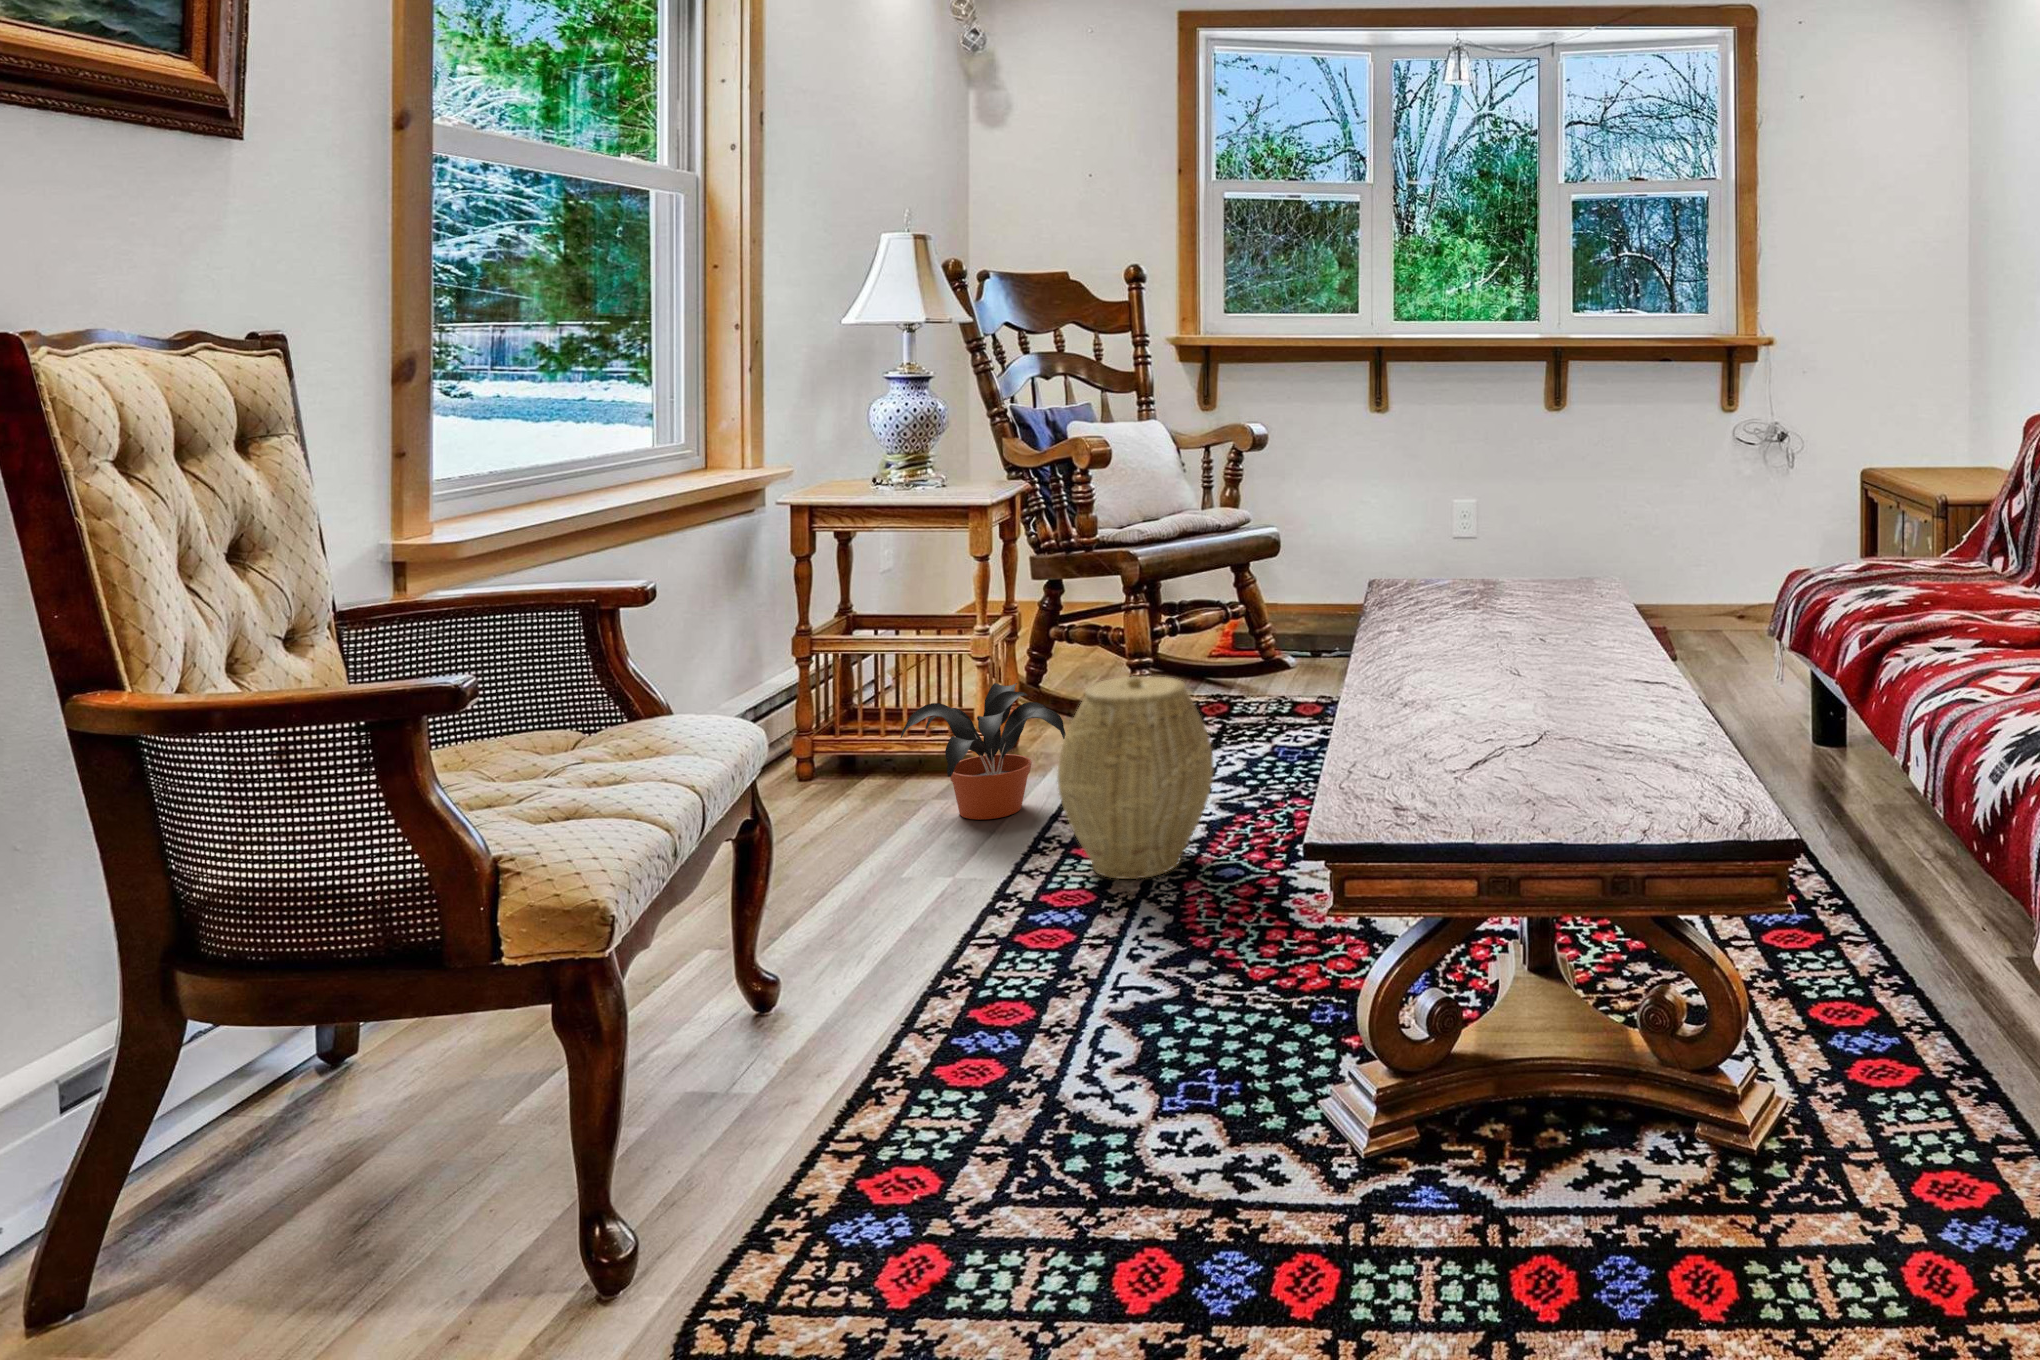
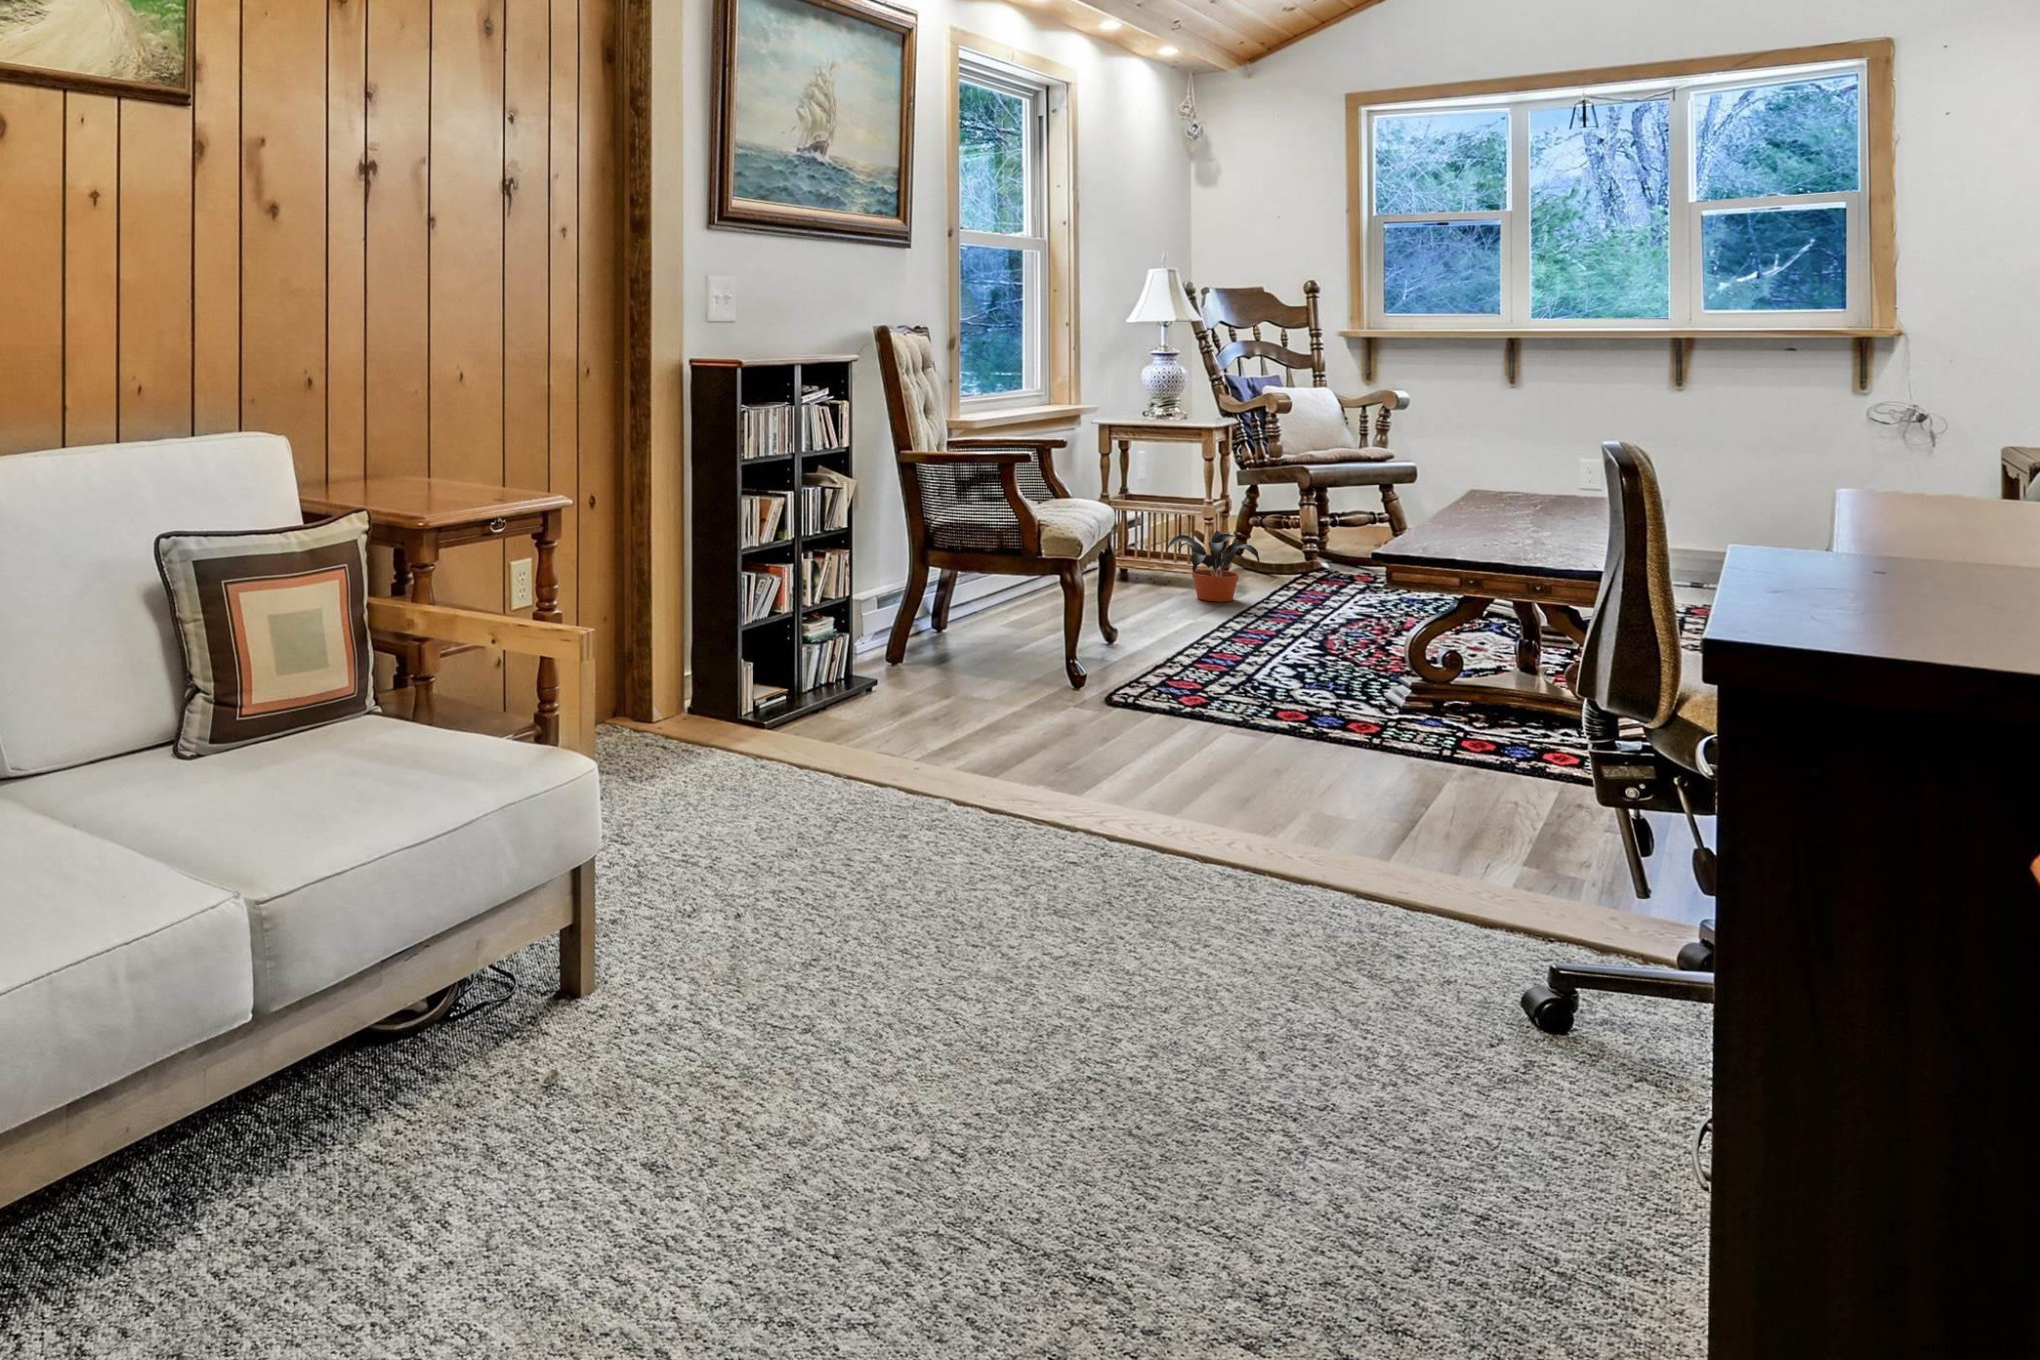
woven basket: present [1058,676,1213,879] -> none [1255,522,1347,630]

